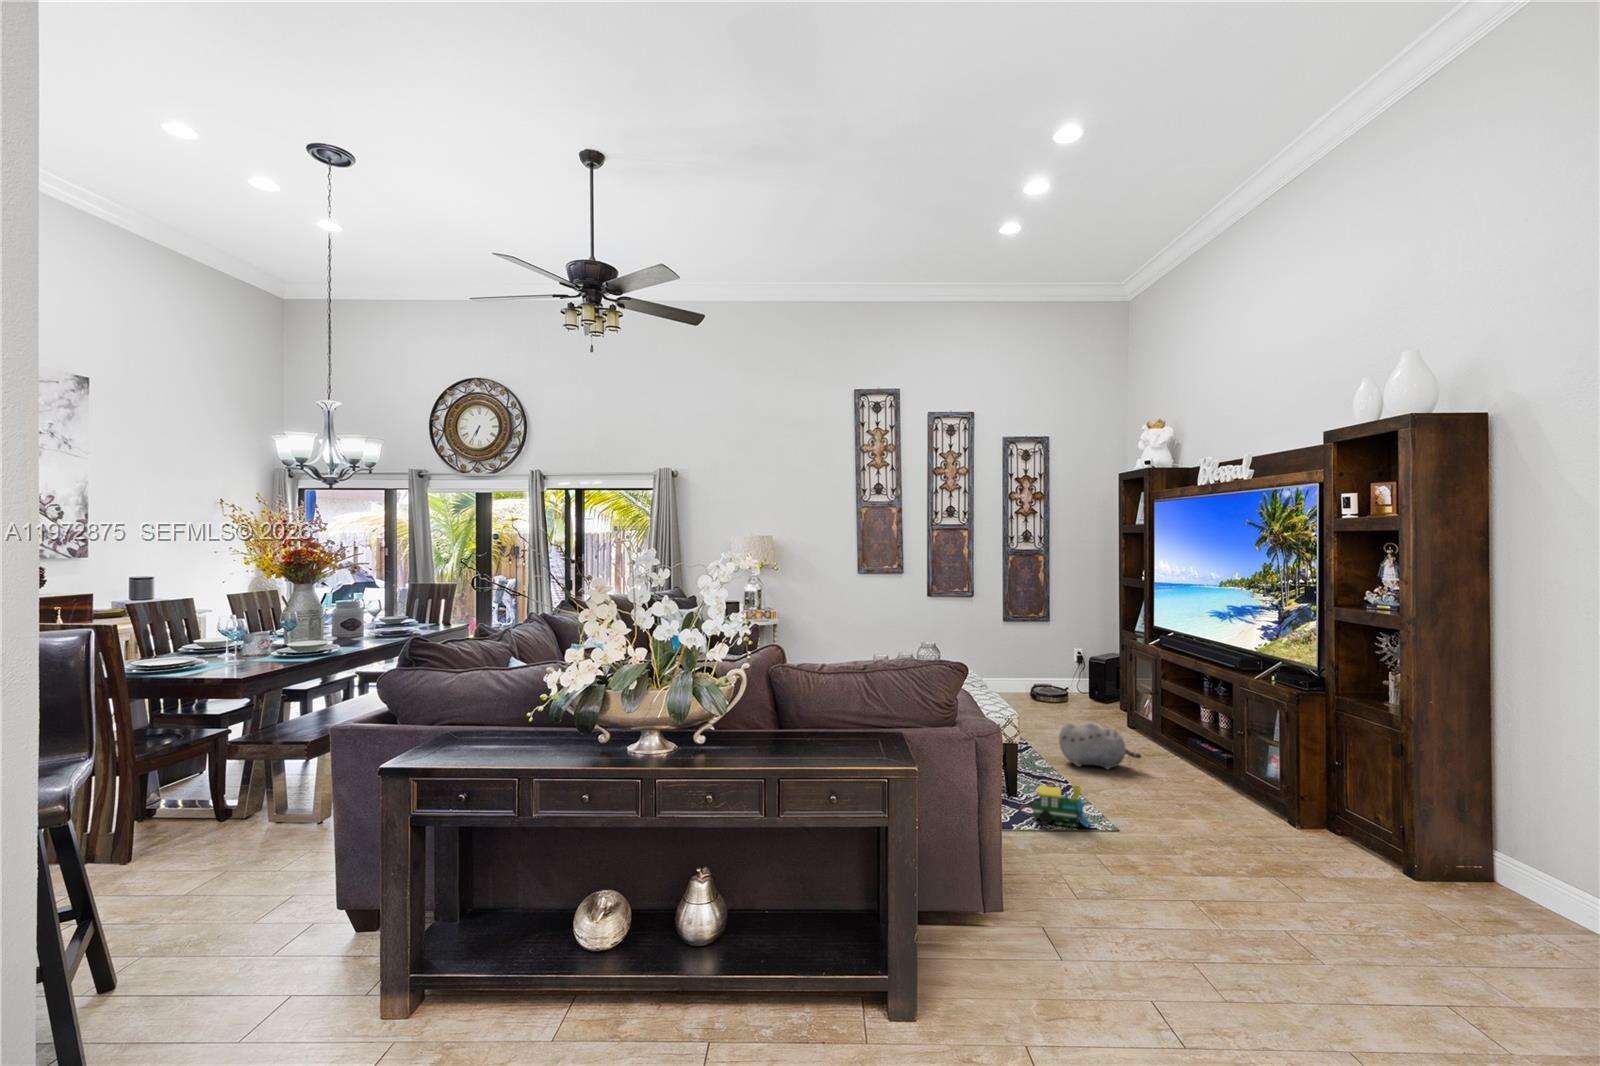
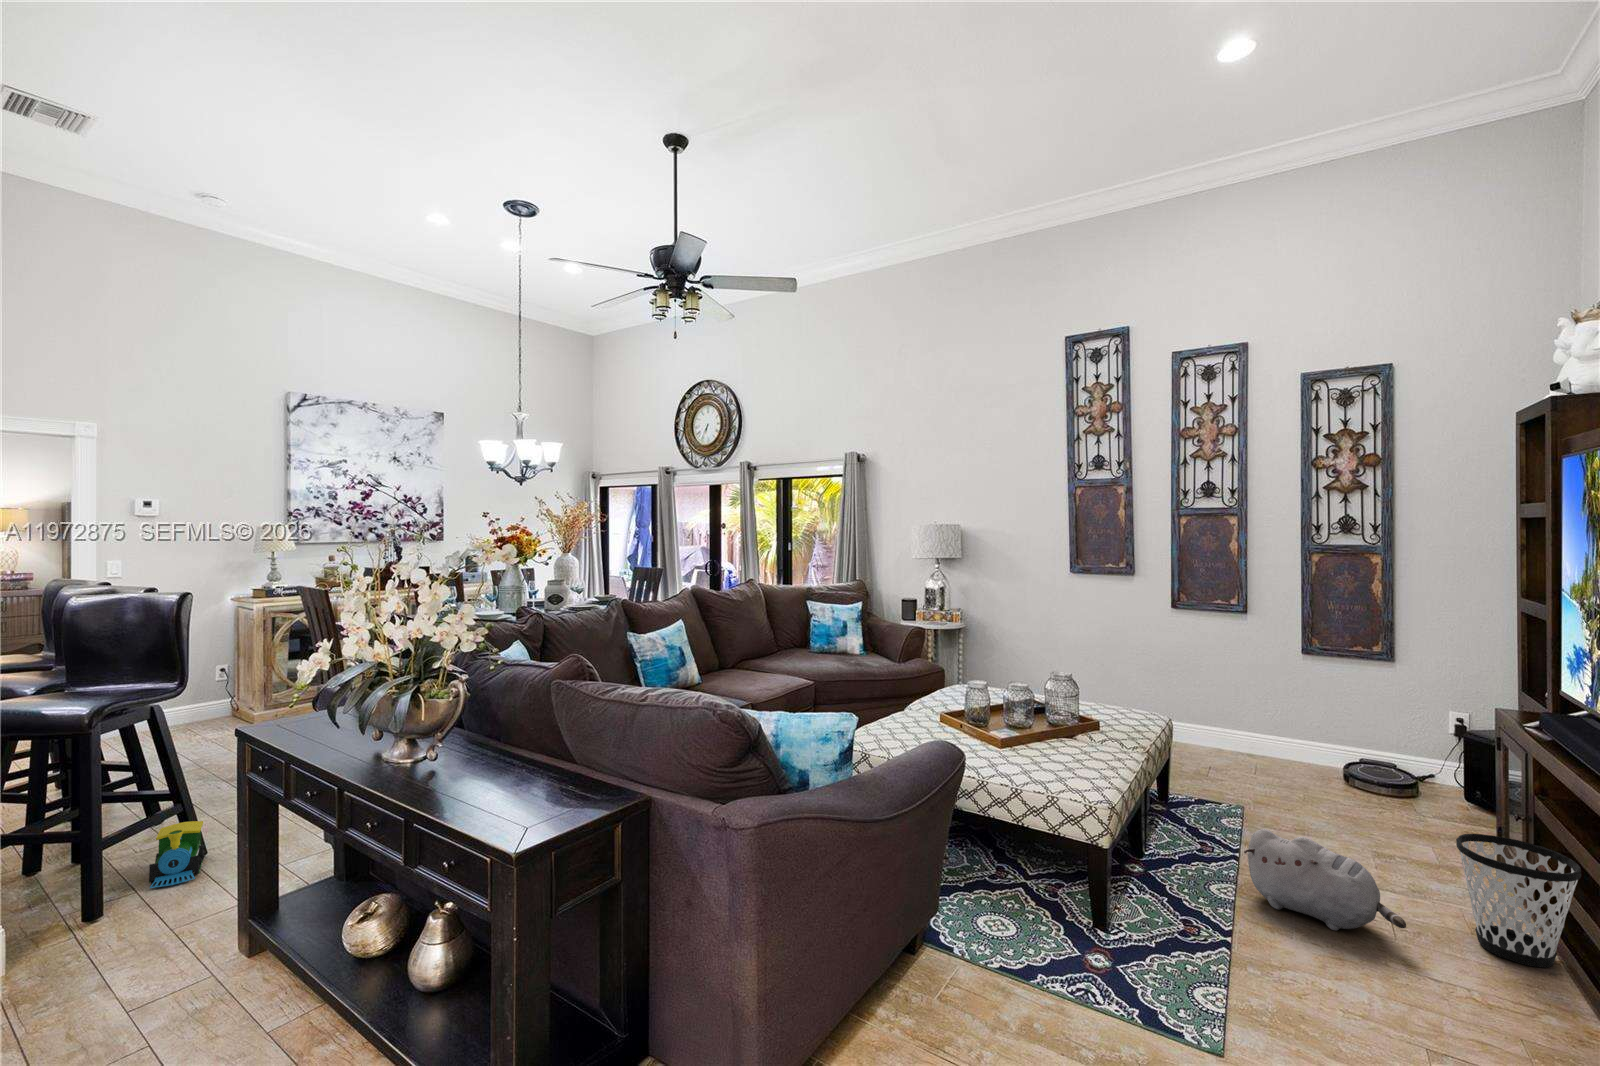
wastebasket: none [1146,705,1195,764] -> present [1456,834,1581,967]
toy train: present [1033,785,1090,827] -> present [149,821,205,888]

